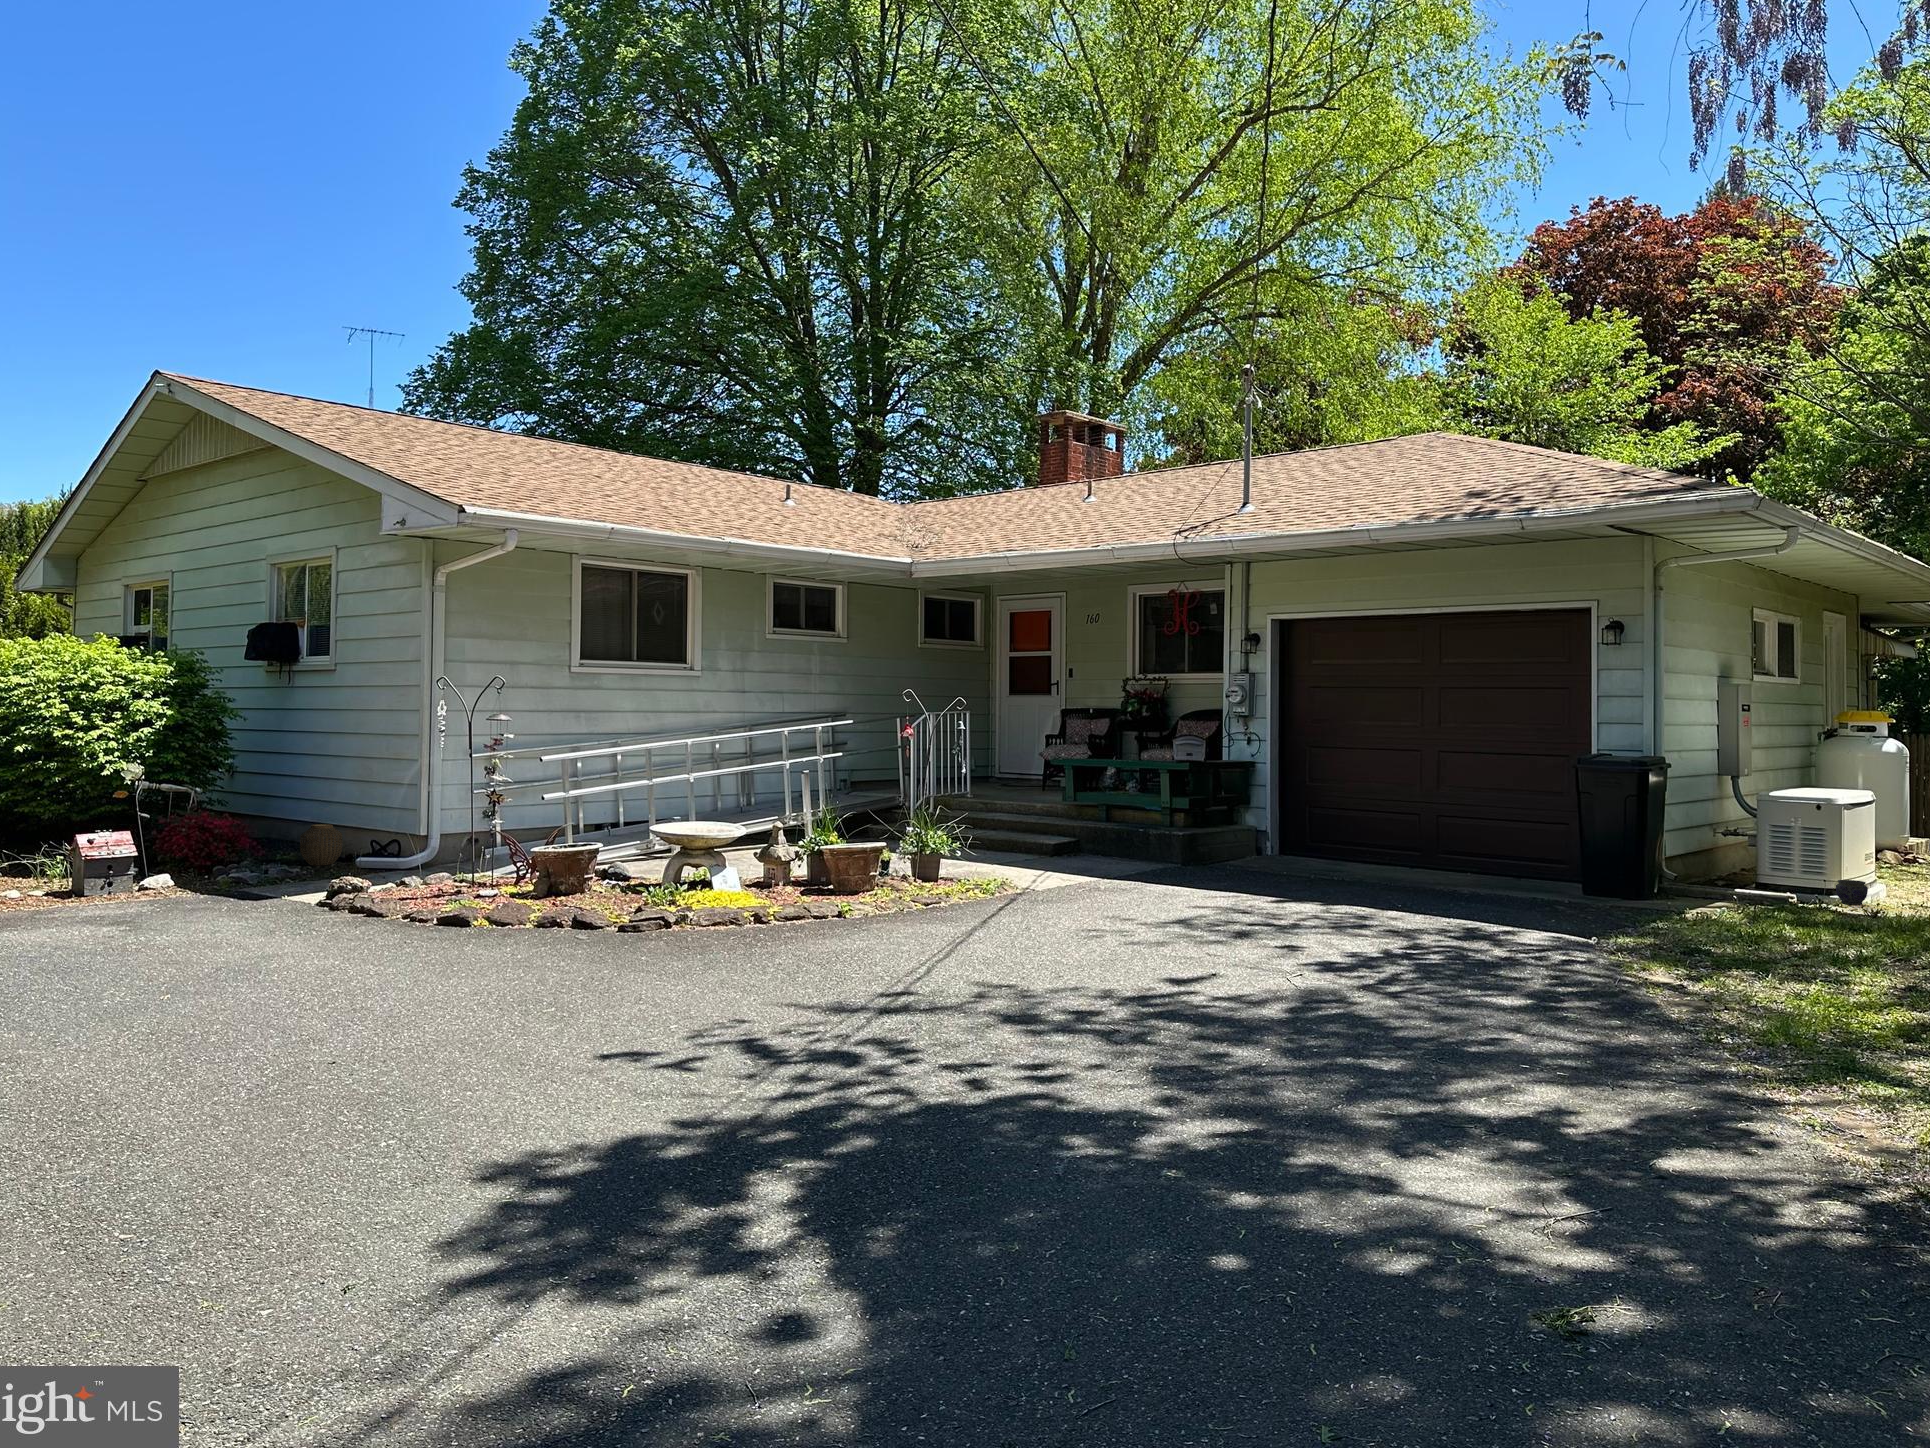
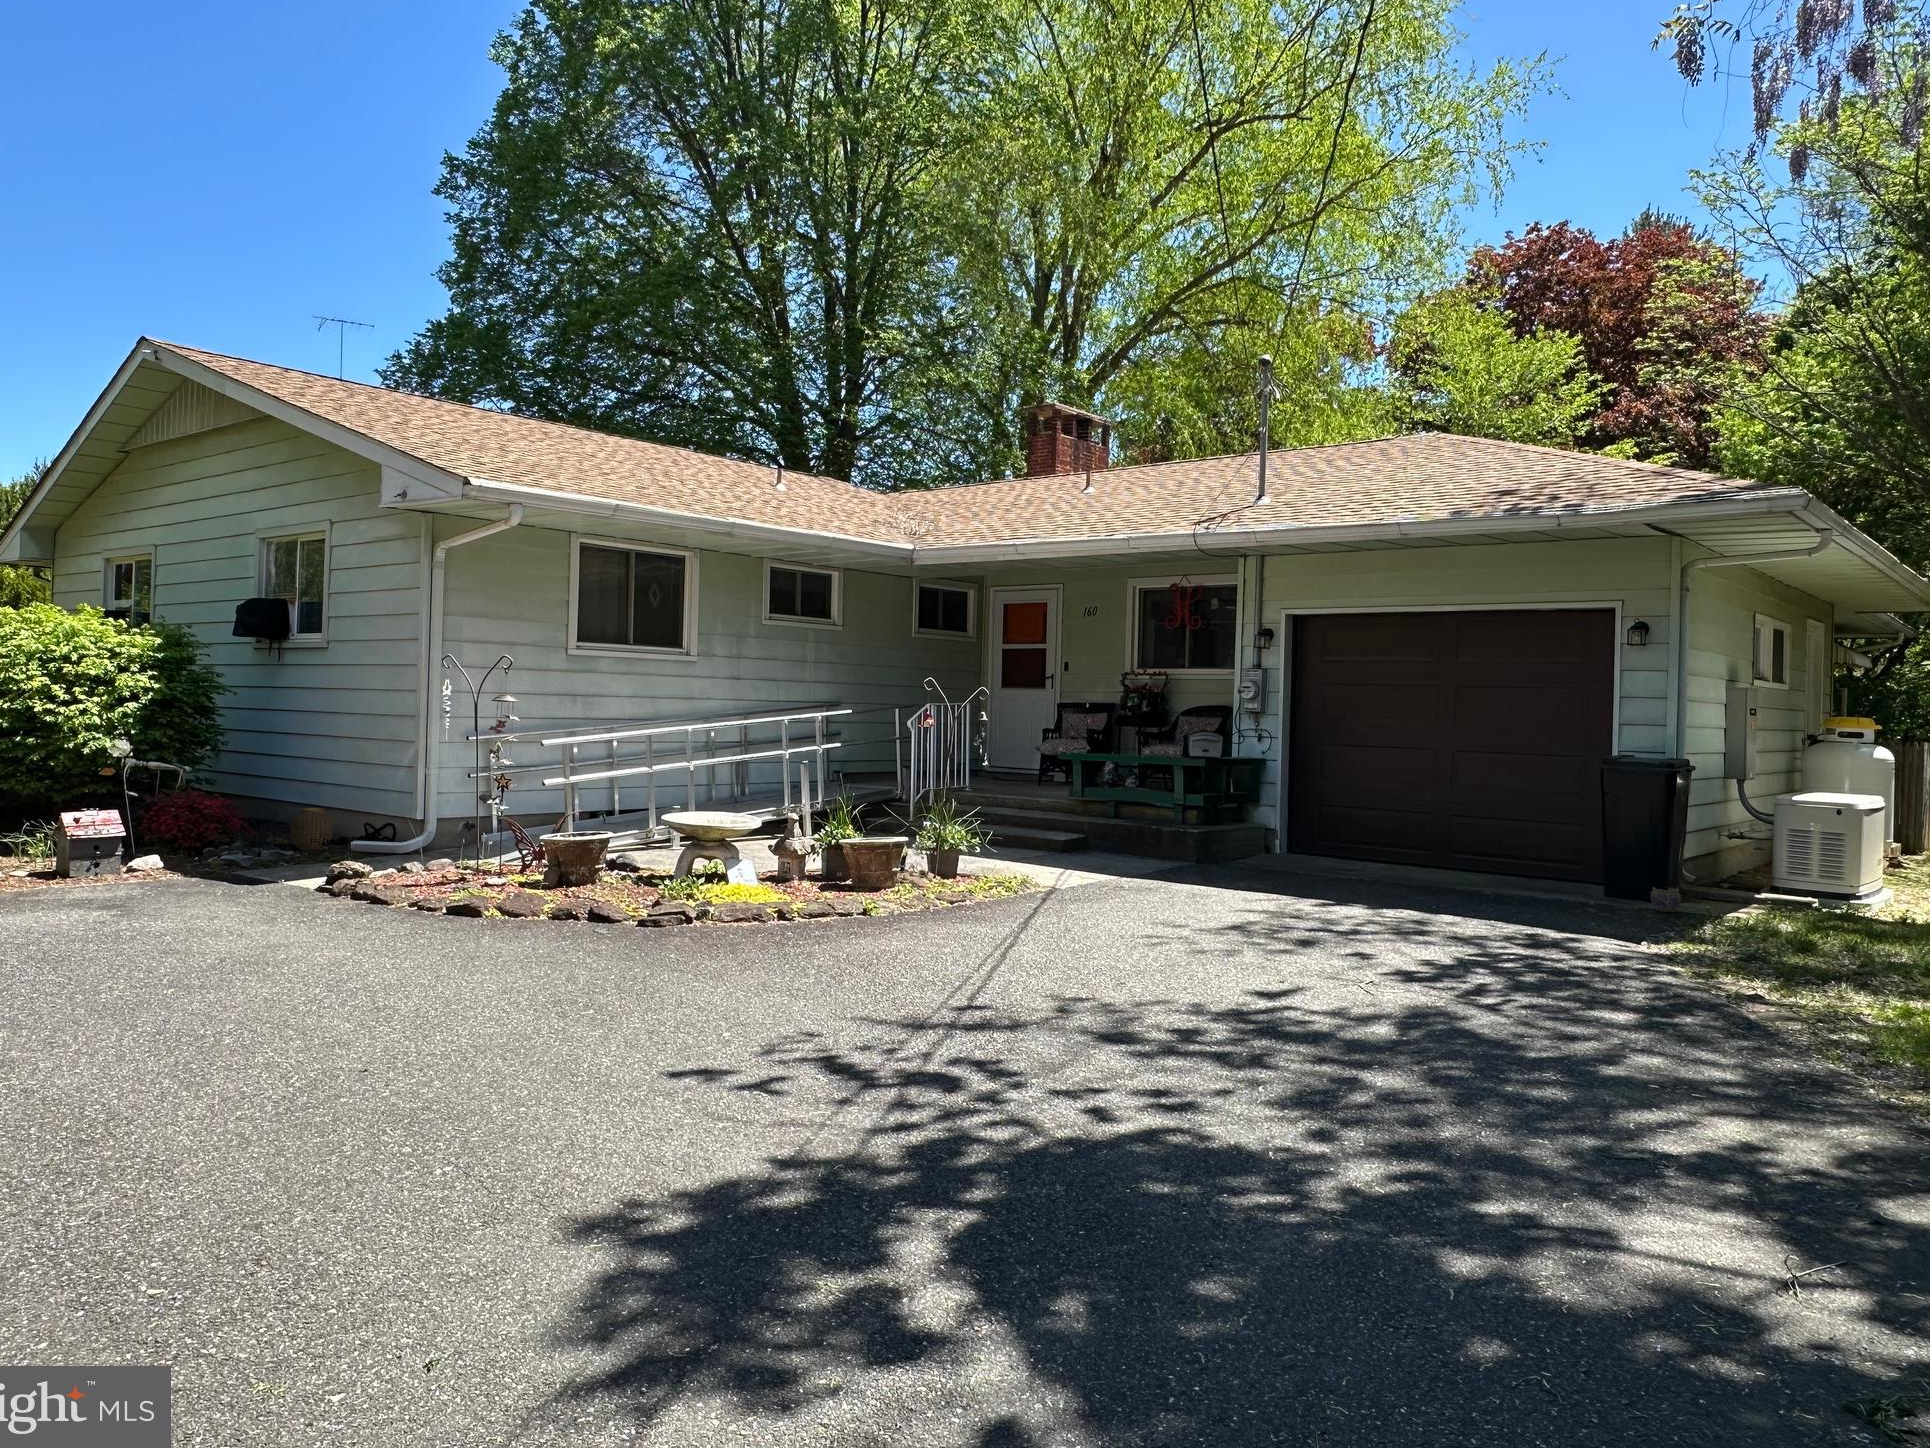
planter: present [1836,880,1868,905] -> present [1651,887,1681,912]

